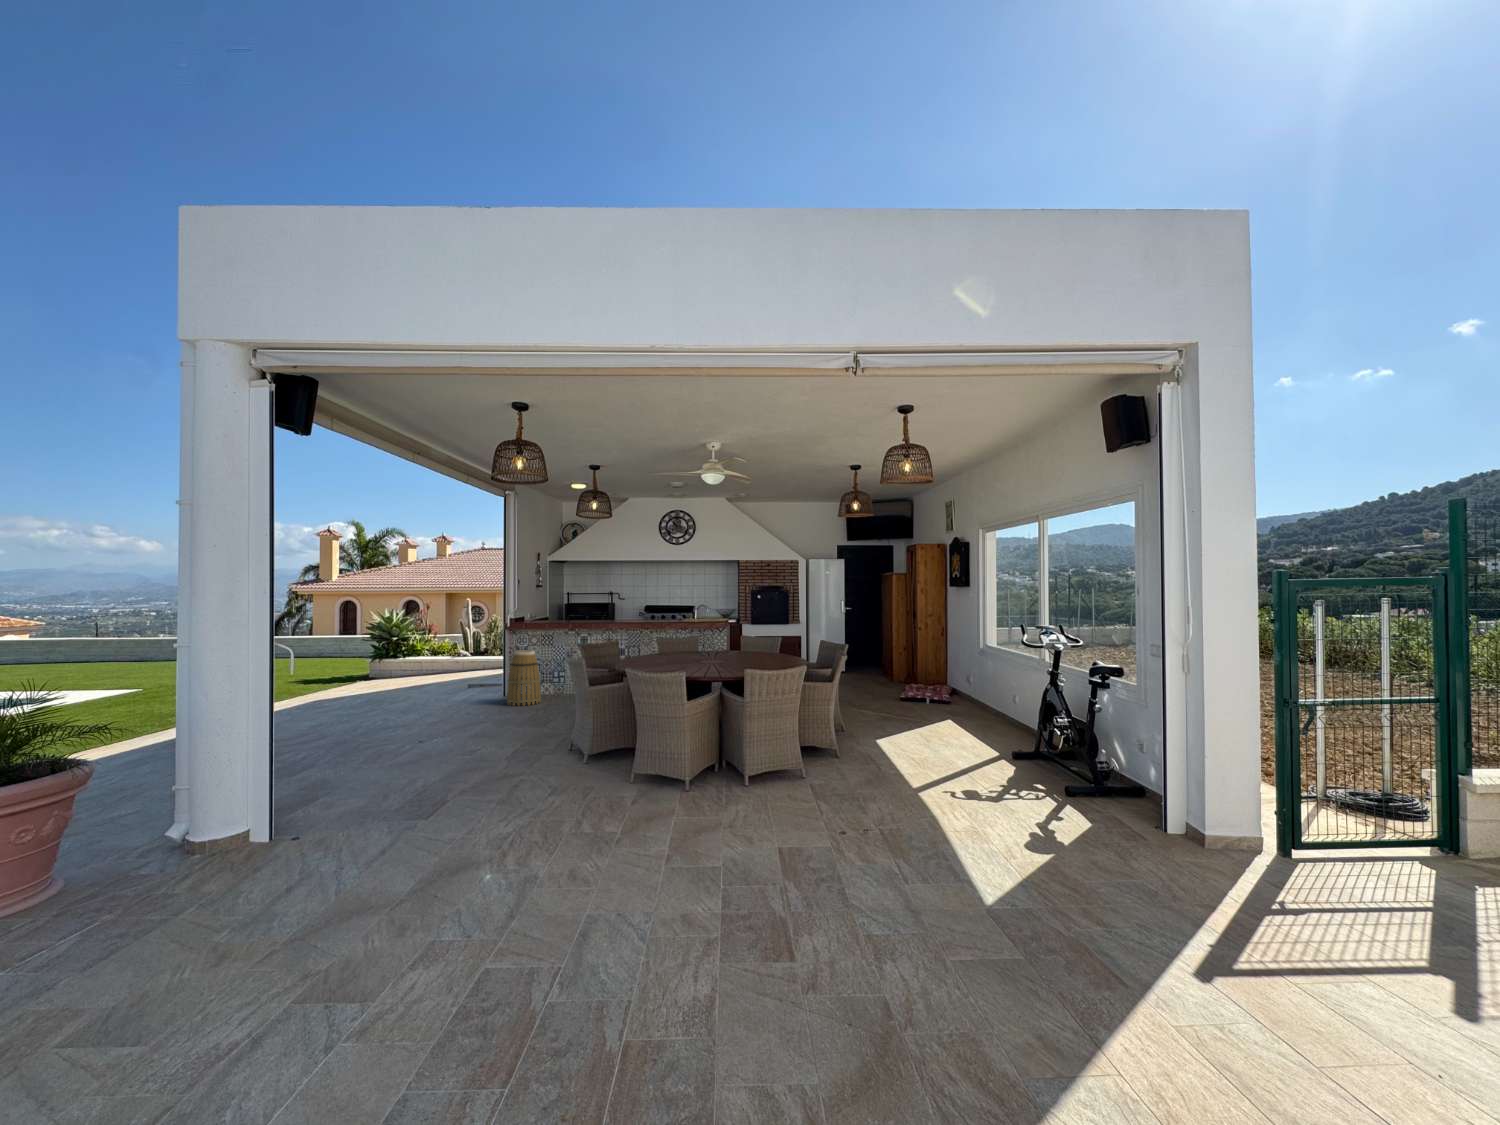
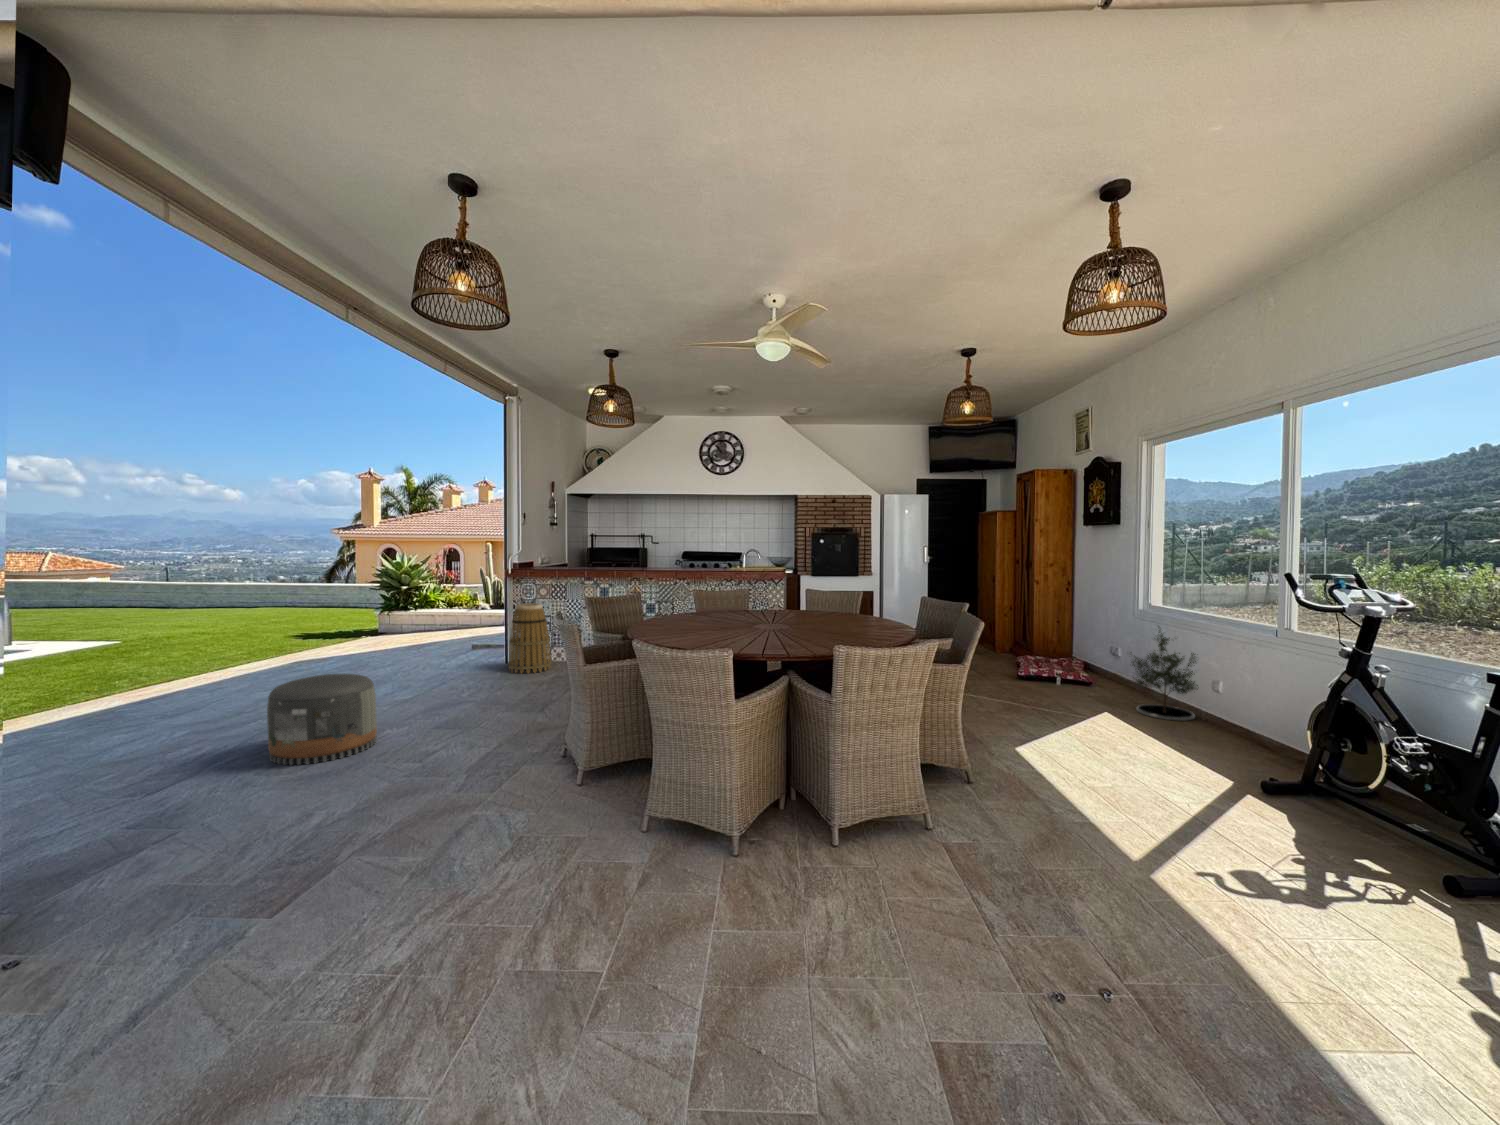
potted tree: none [960,659,1005,724] -> present [1133,629,1199,721]
pouf: none [363,701,434,762] -> present [267,674,377,765]

